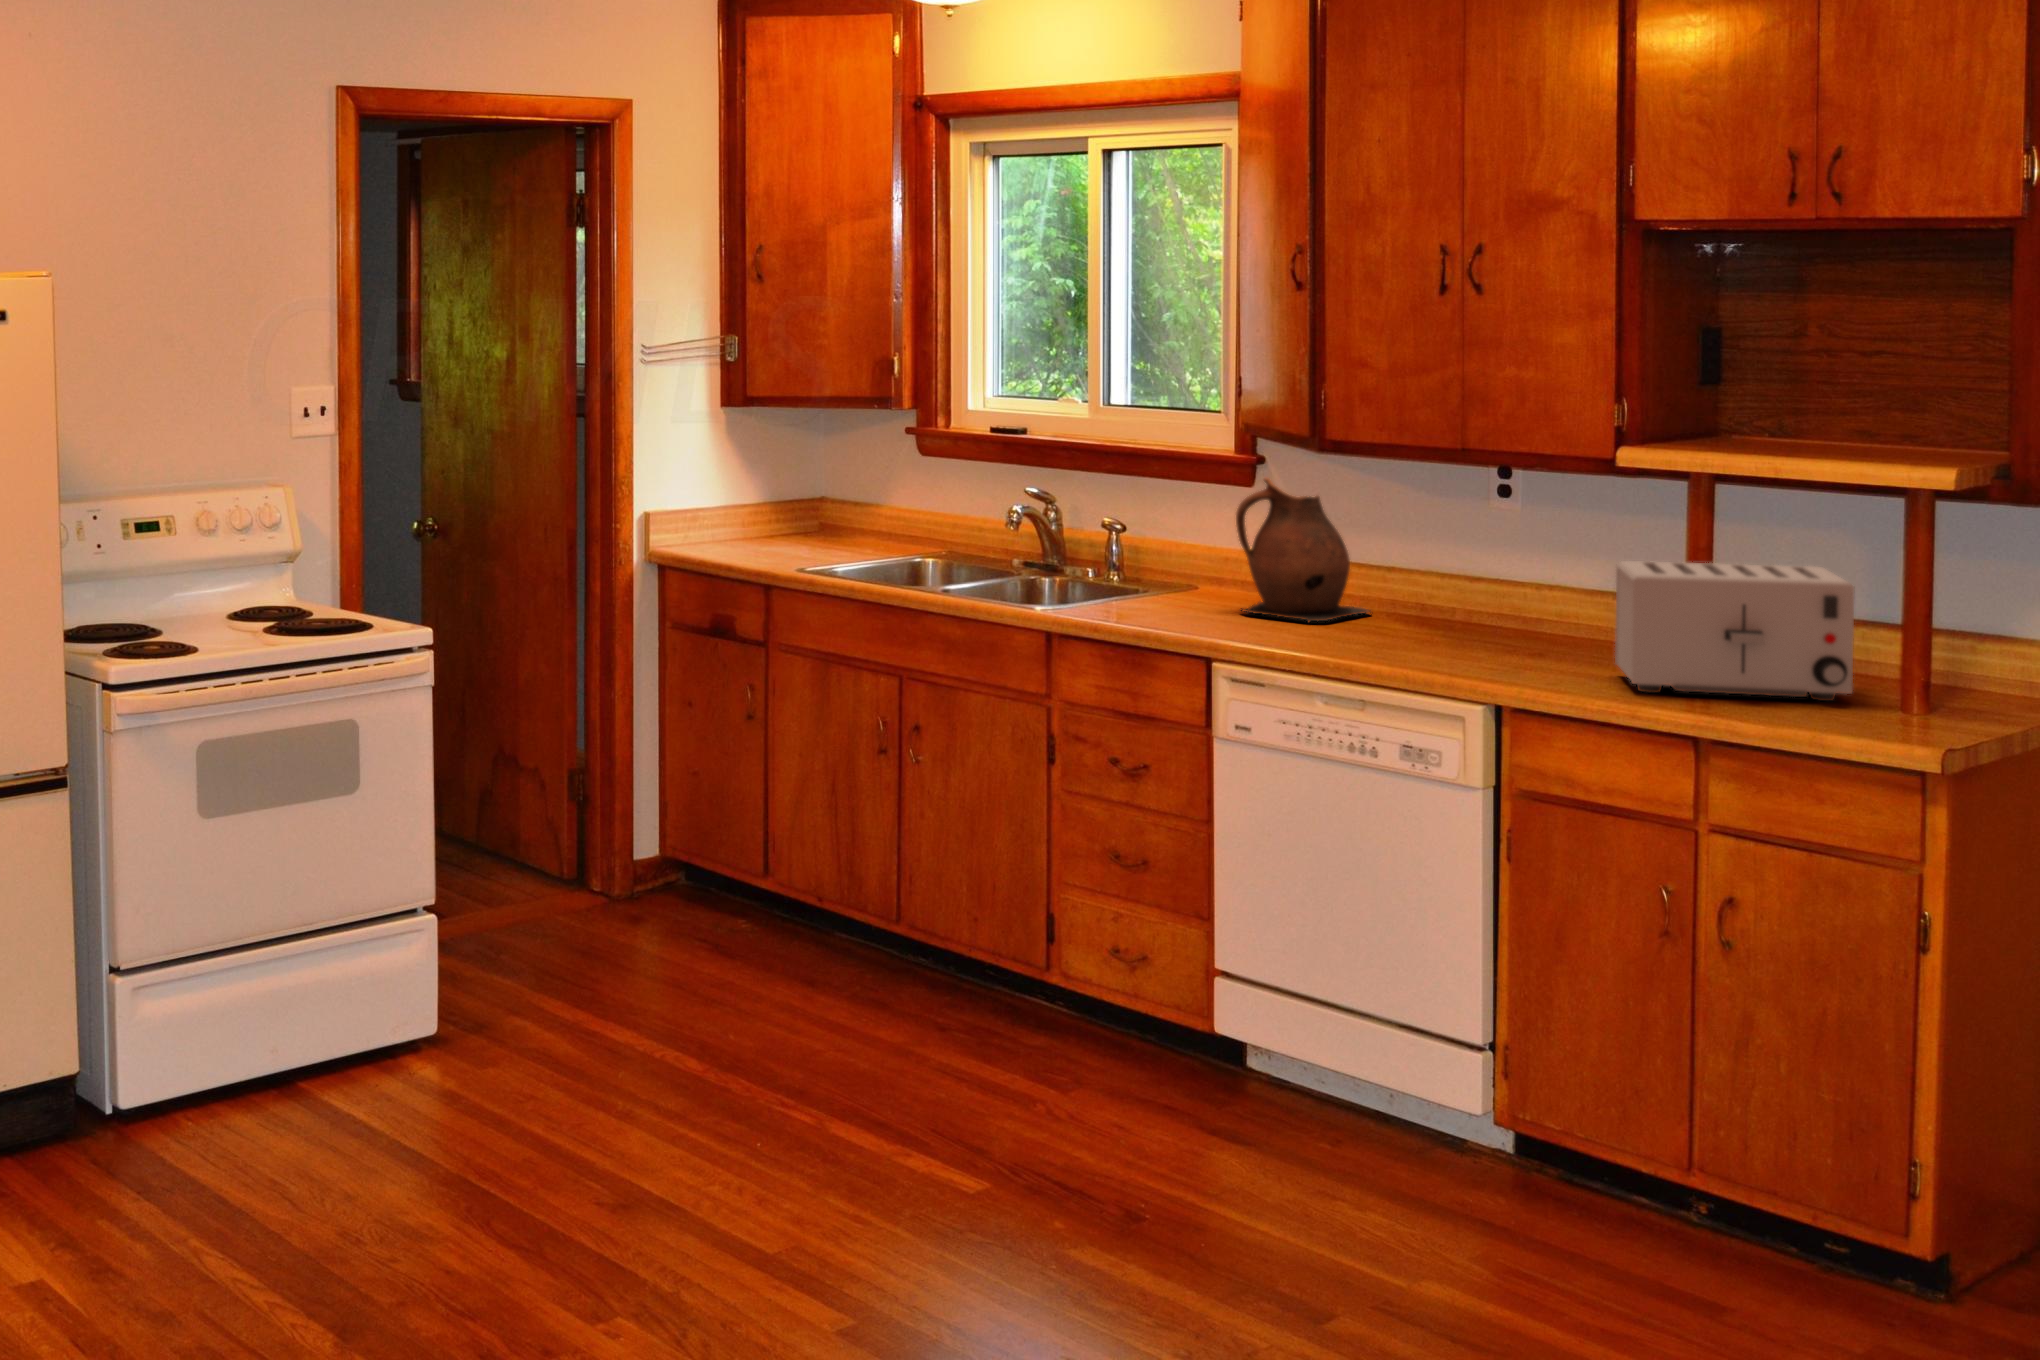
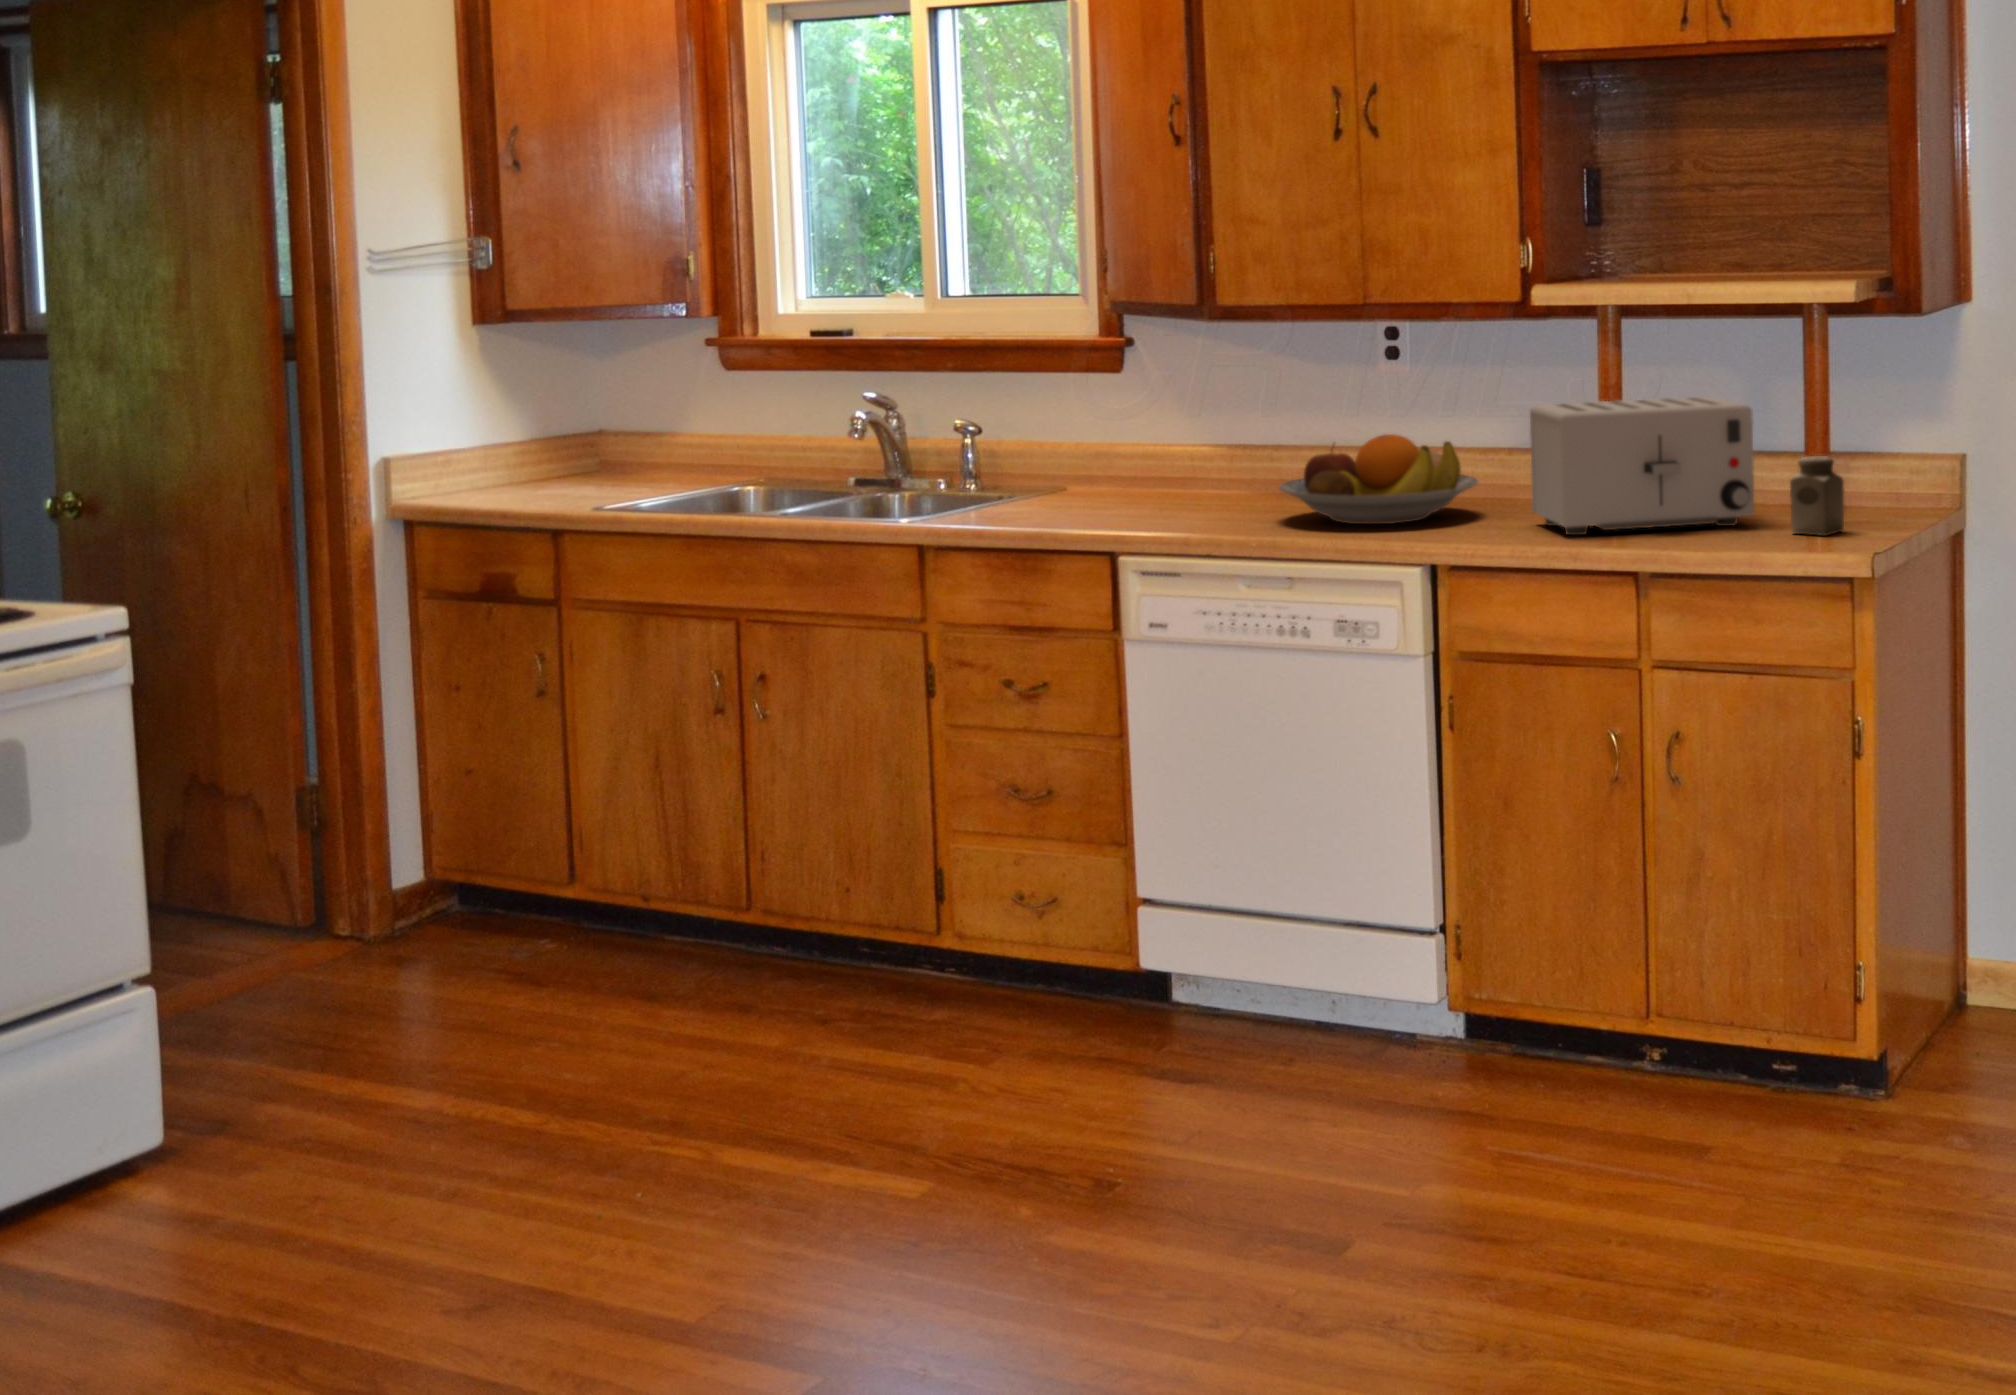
ceramic pitcher: present [1236,478,1373,622] -> none [1119,356,1262,510]
fruit bowl: none [1367,574,1572,658] -> present [1279,434,1479,524]
salt shaker: none [1884,642,1949,725] -> present [1790,456,1844,536]

